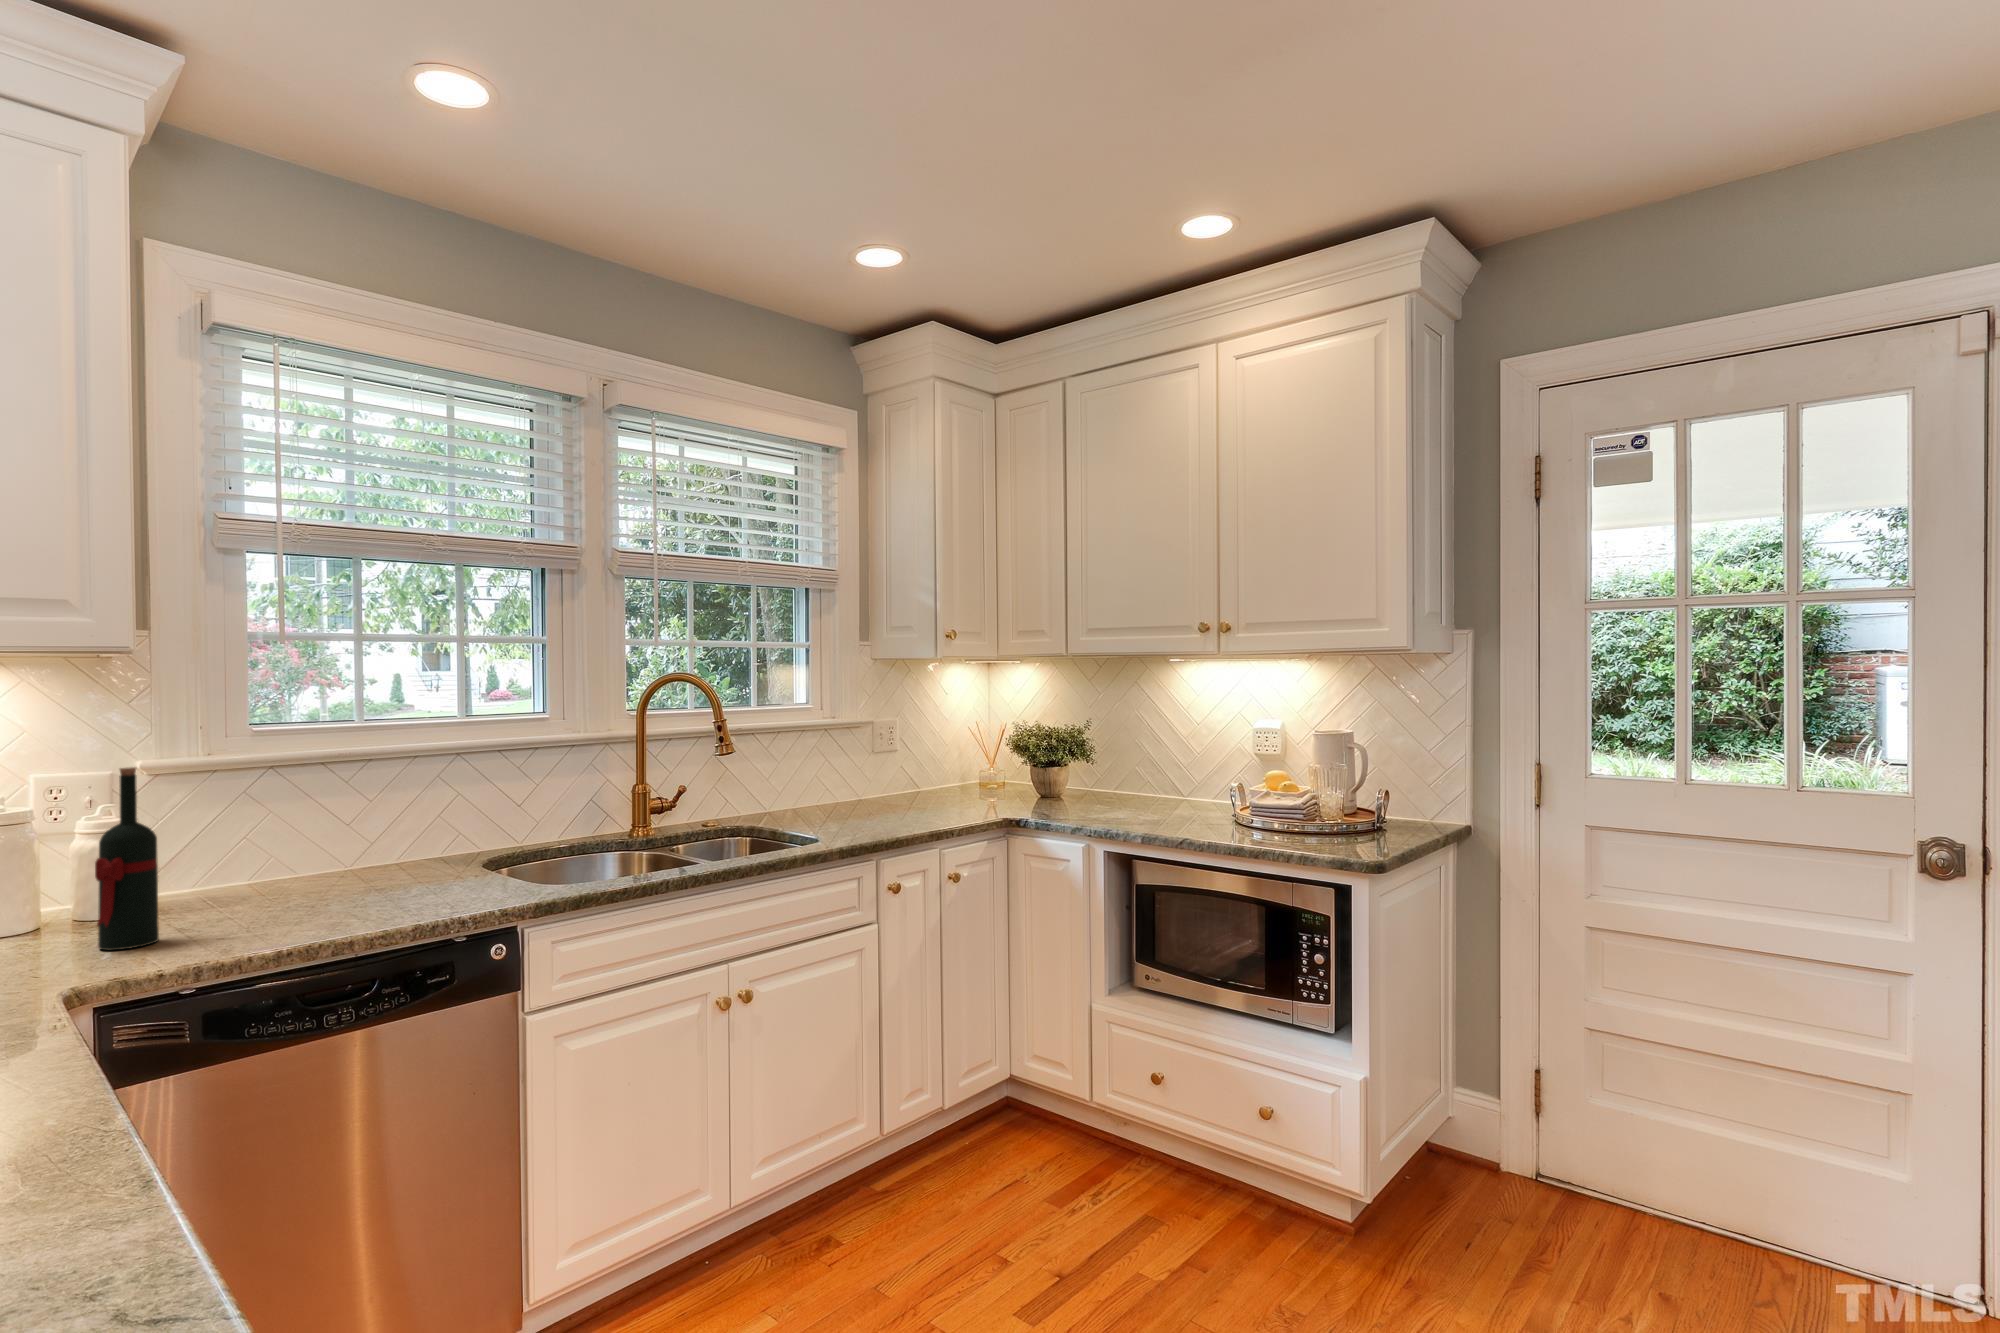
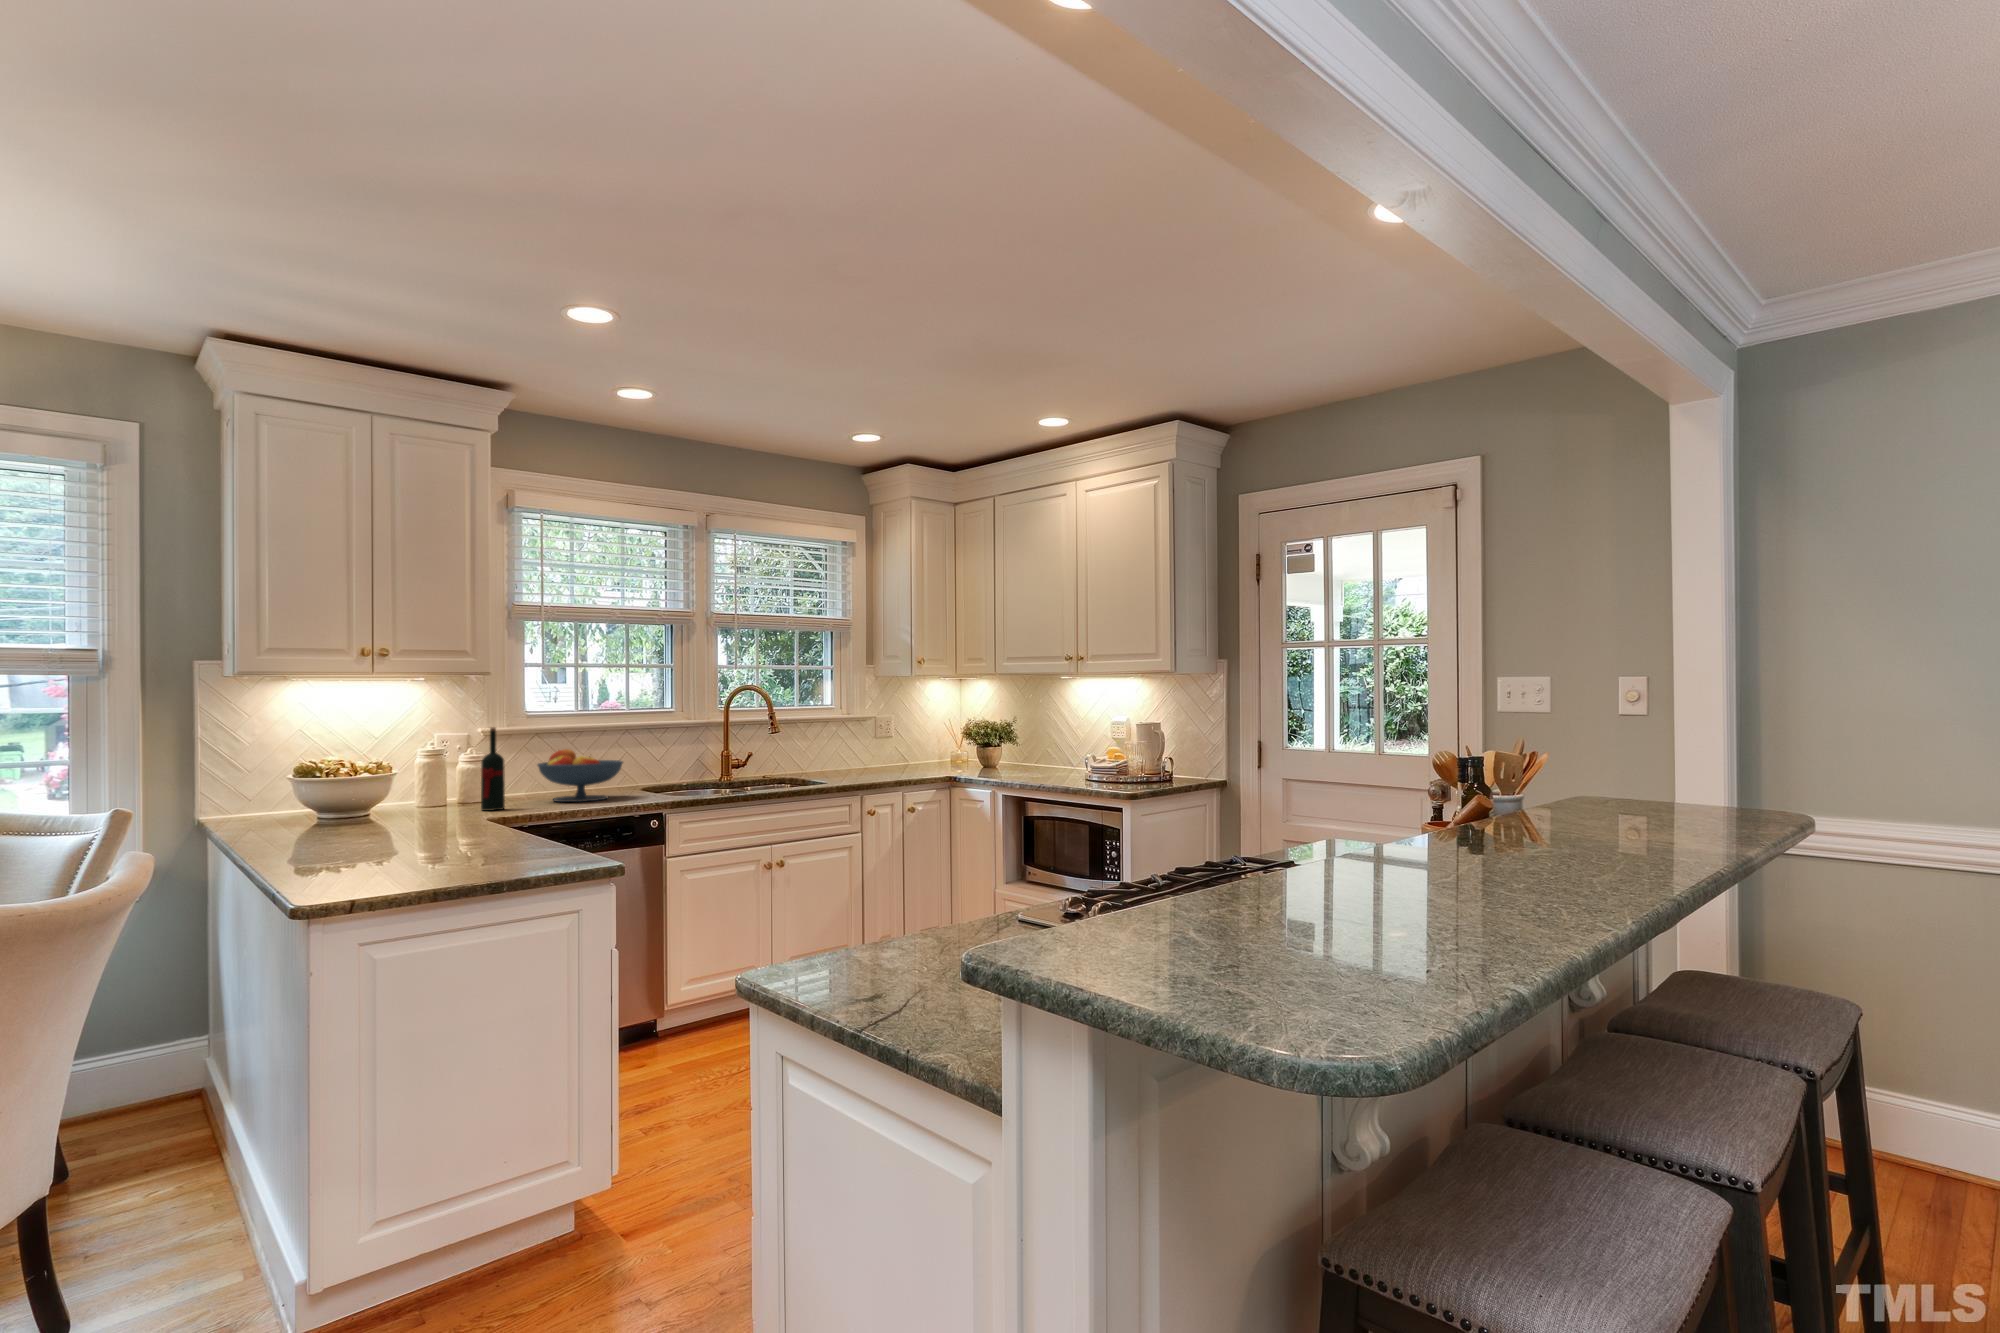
fruit bowl: none [253,799,439,909] -> present [538,749,623,802]

